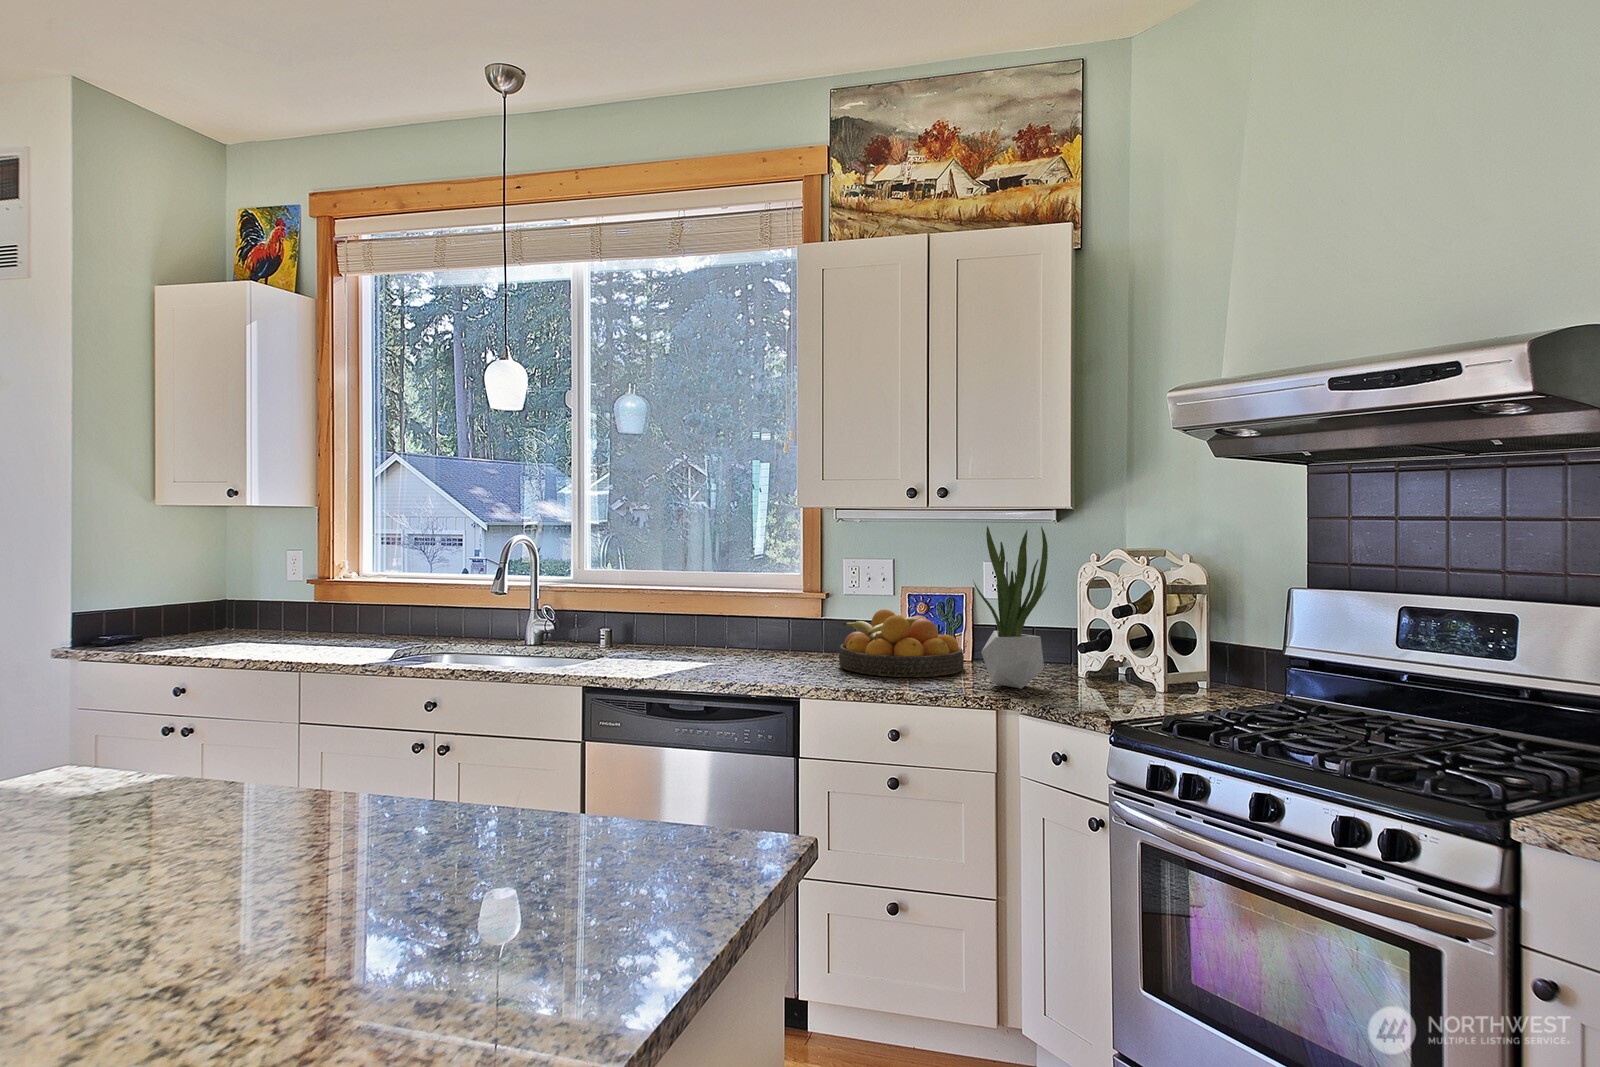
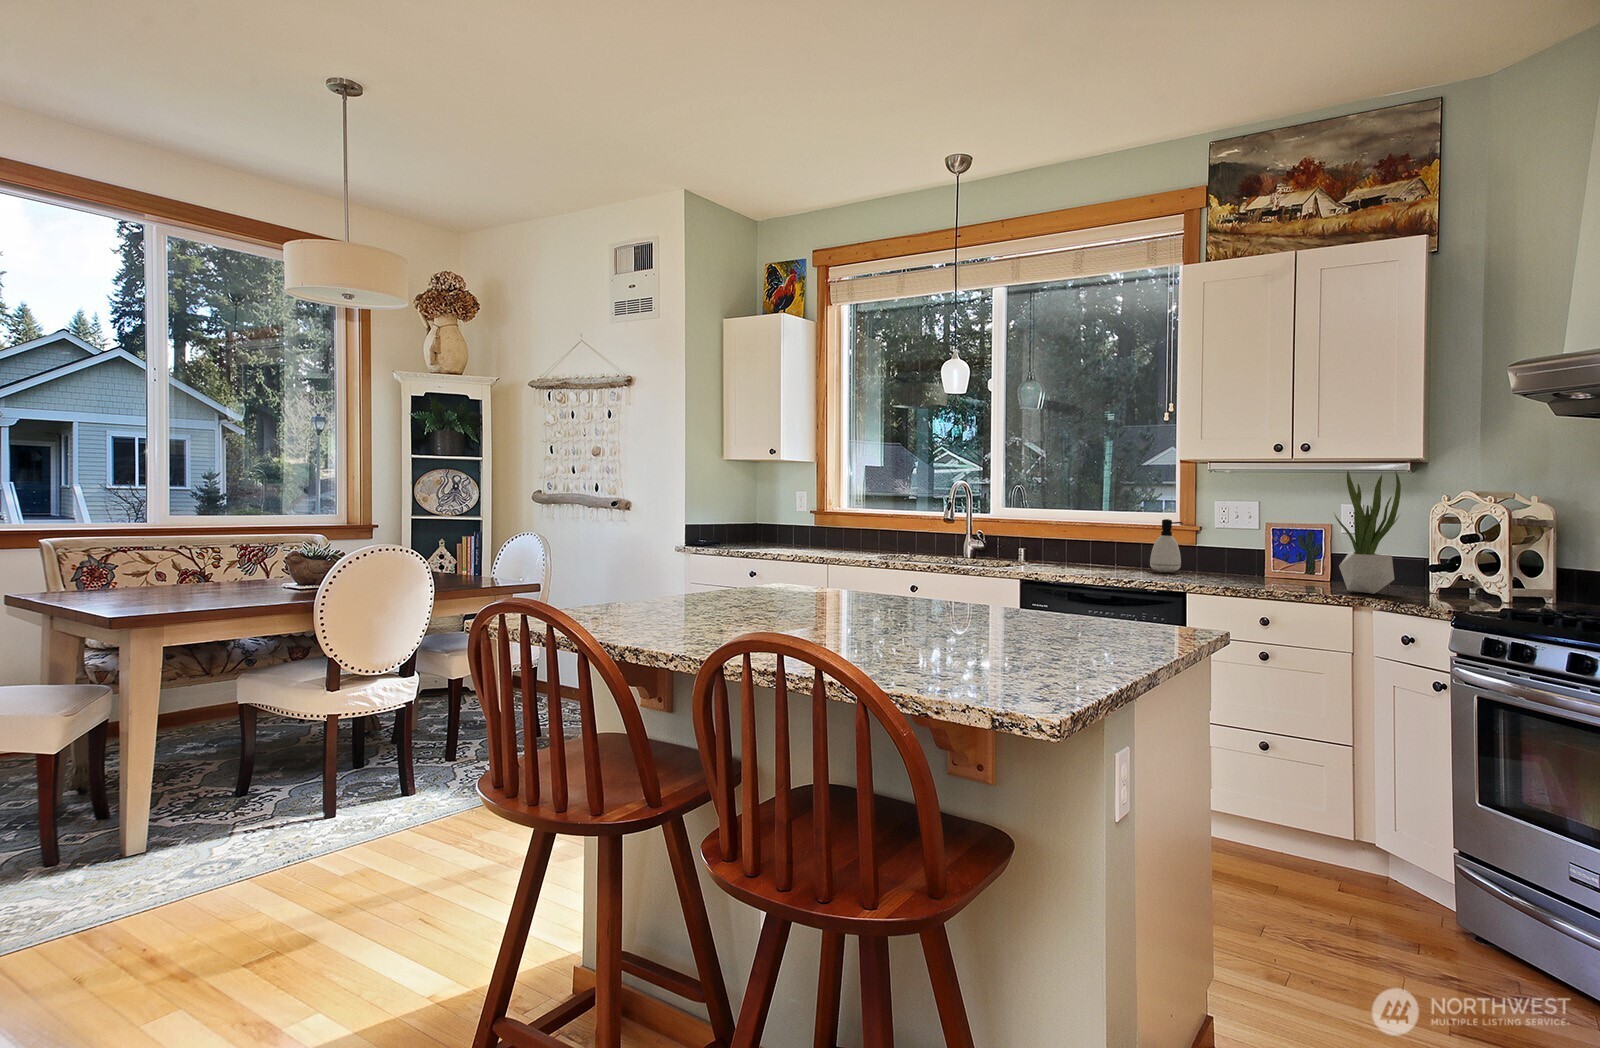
soap dispenser: none [767,584,806,655] -> present [1150,519,1183,572]
fruit bowl: present [839,610,964,677] -> none [1213,538,1320,586]

